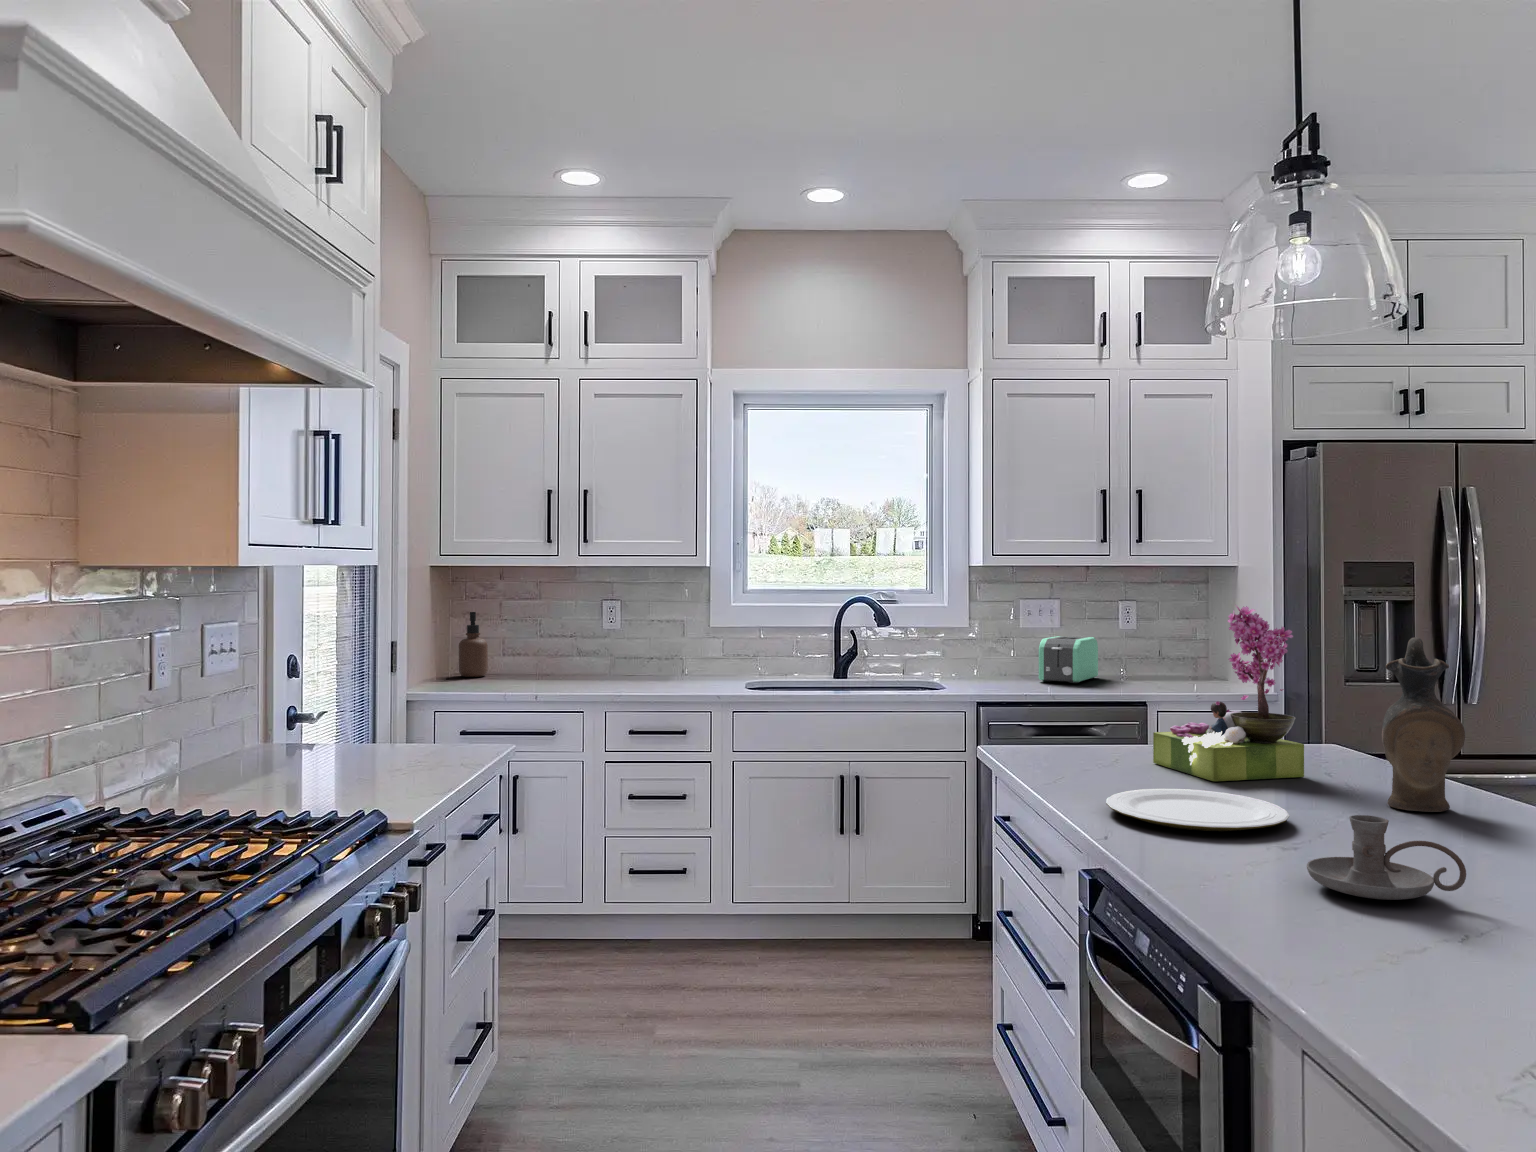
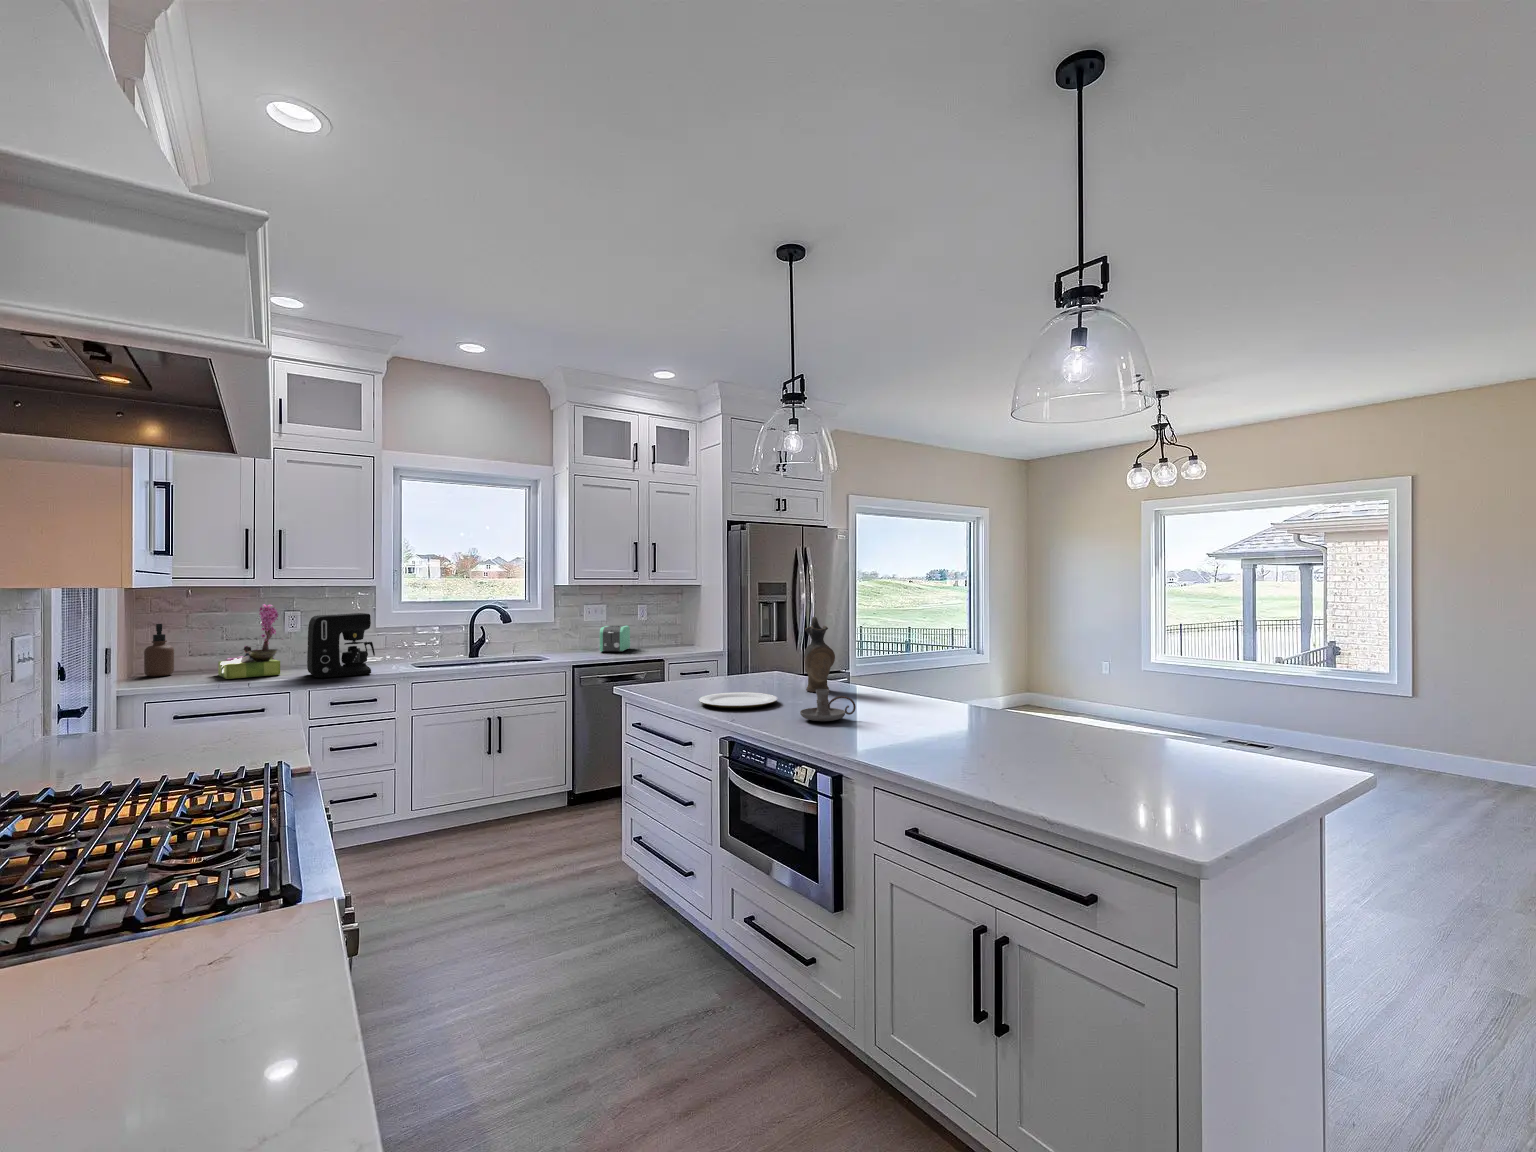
coffee maker: none [611,604,692,693] -> present [307,613,375,678]
flower arrangement: present [1153,606,1304,781] -> present [218,604,283,679]

